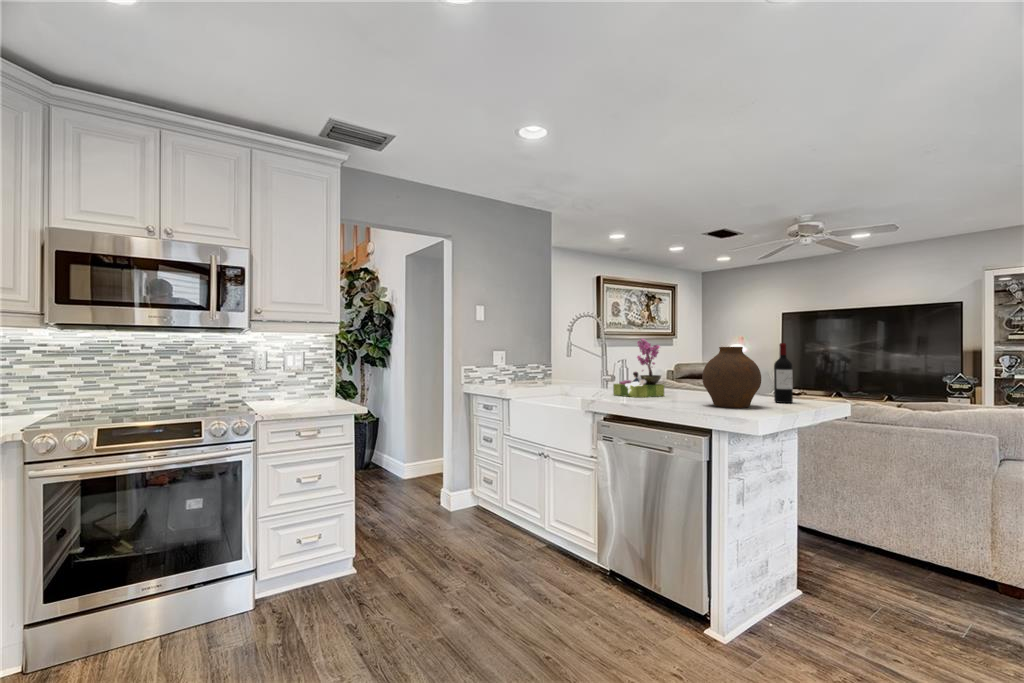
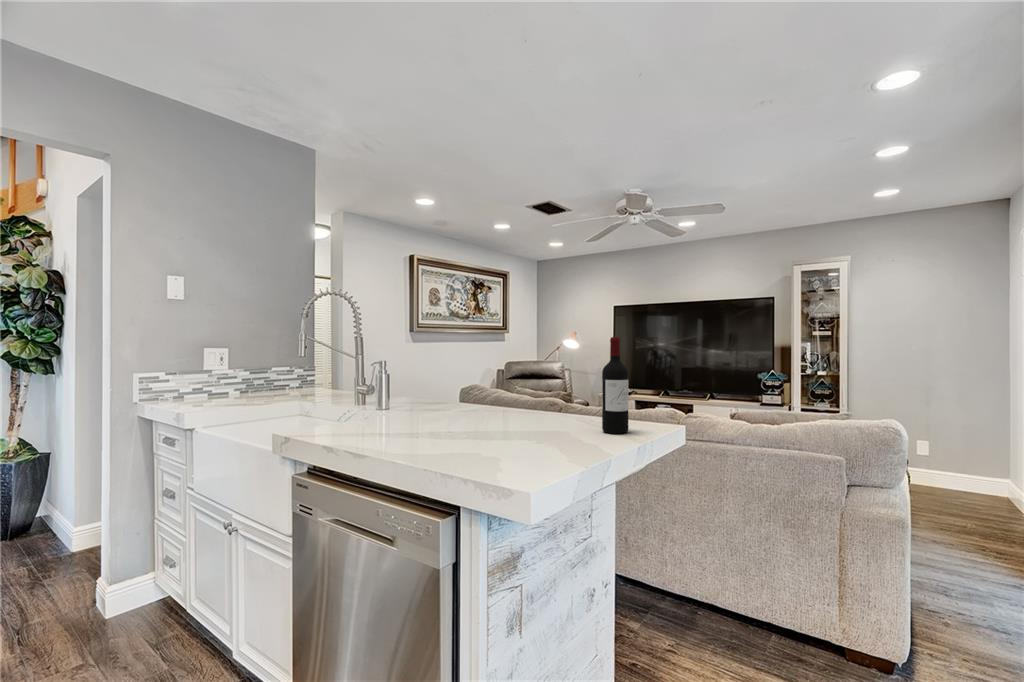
flower arrangement: present [613,339,664,398] -> none [365,327,445,428]
vase: present [702,347,761,408] -> none [484,343,581,455]

